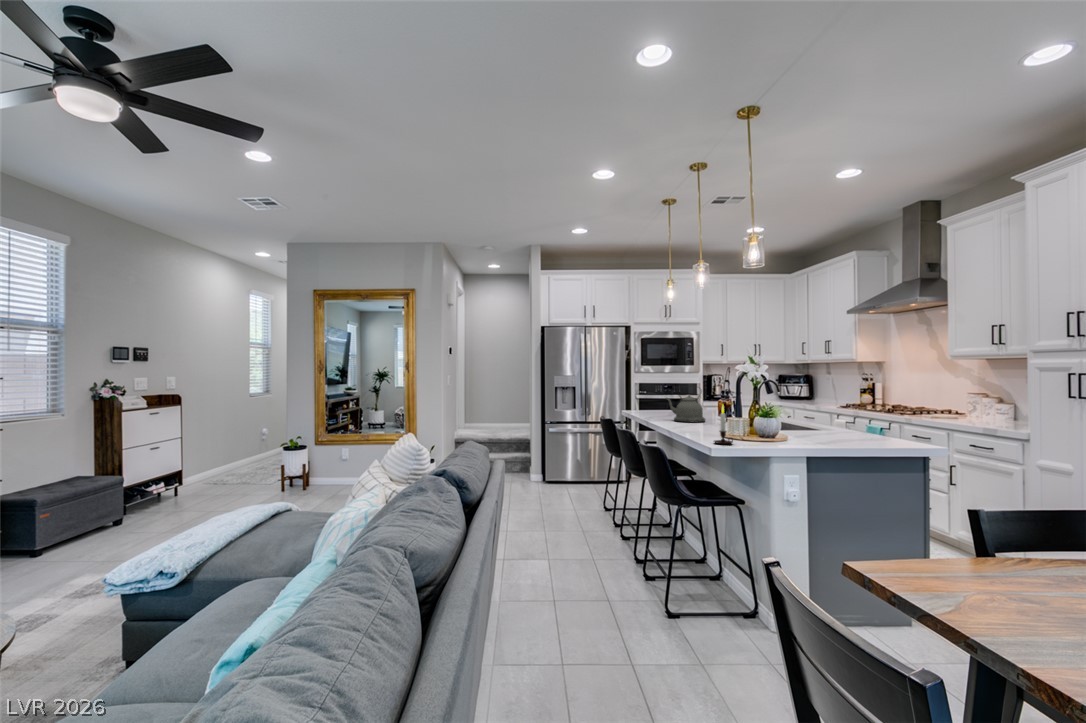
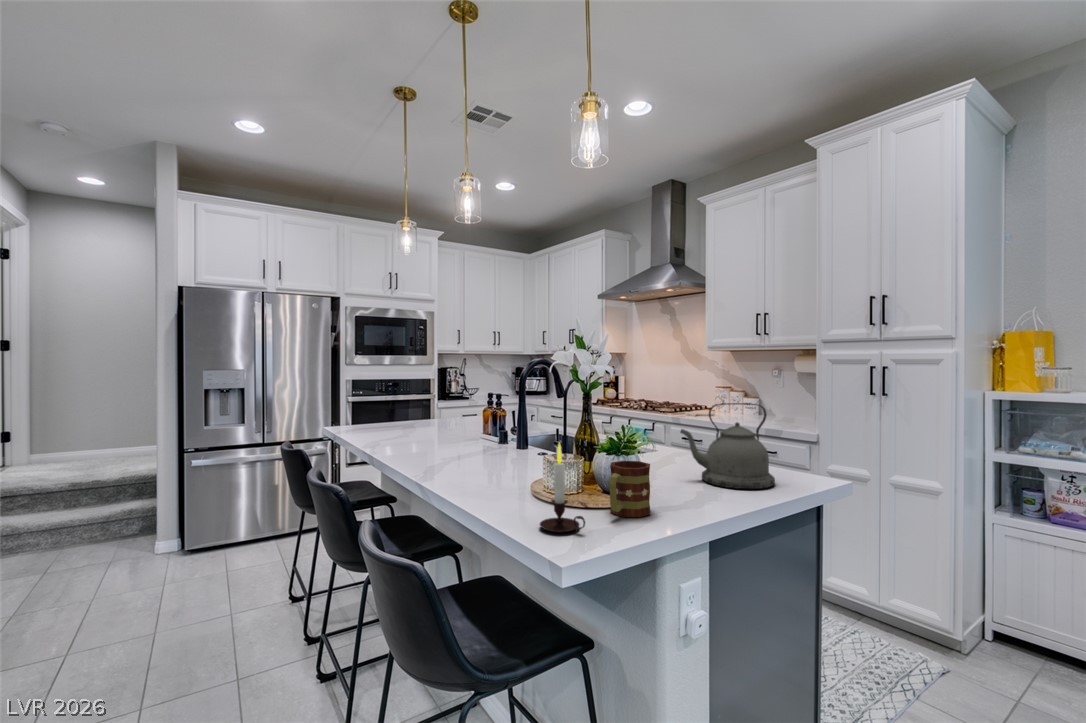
kettle: present [666,390,705,422] -> present [680,403,775,489]
mug: none [751,418,779,444] -> present [610,461,650,517]

